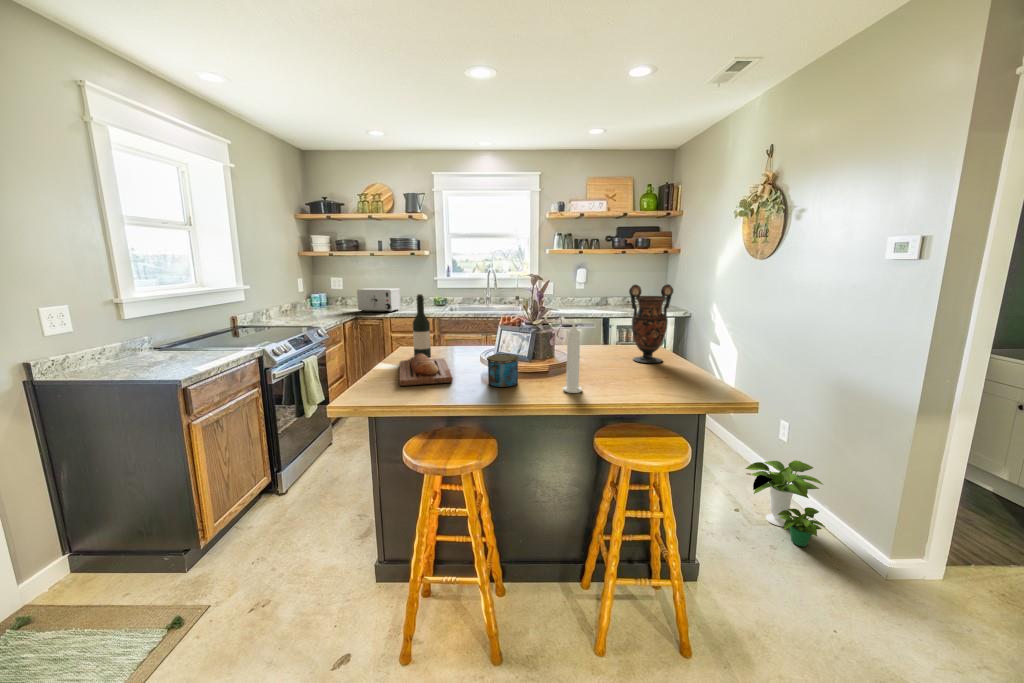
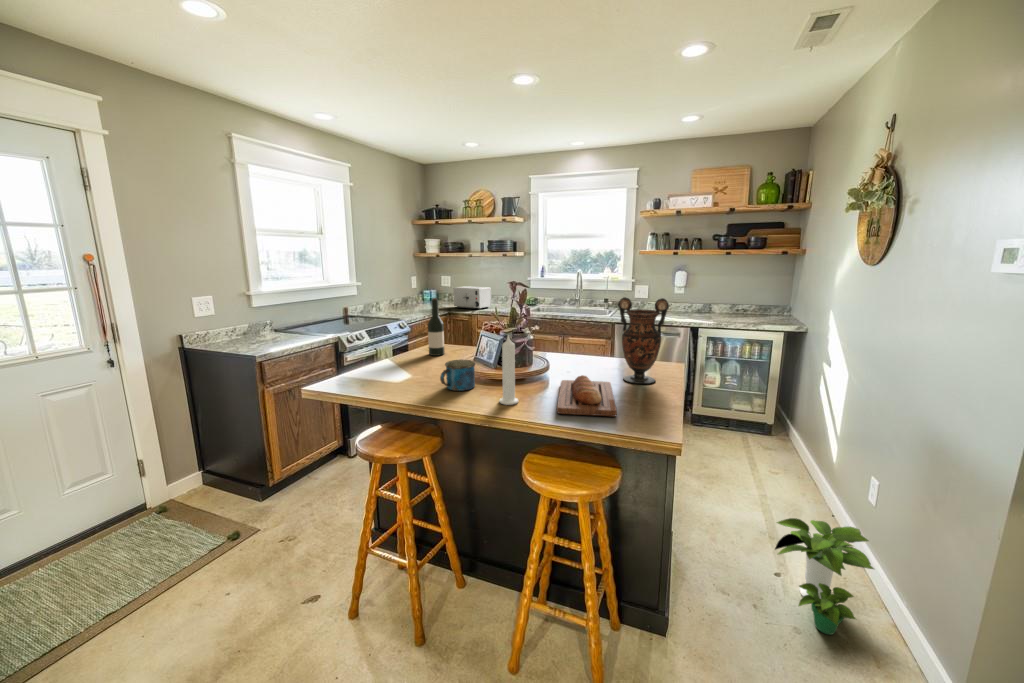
bread loaf: present [399,354,453,386] -> present [557,375,617,417]

